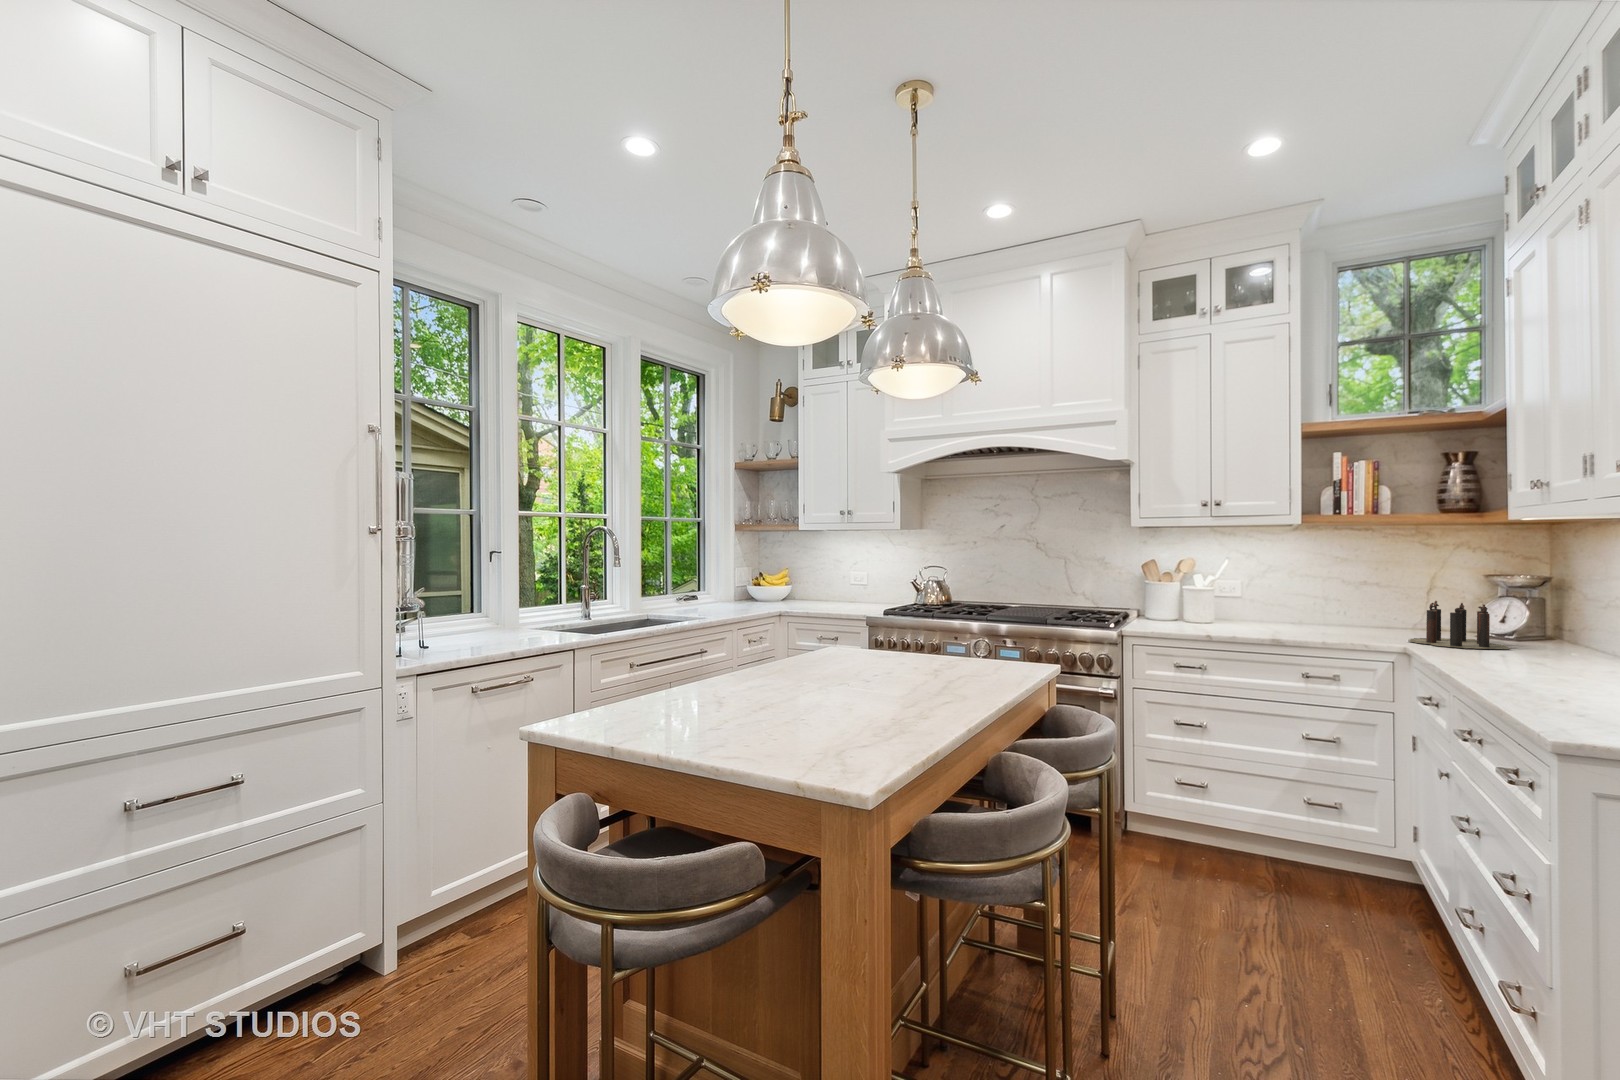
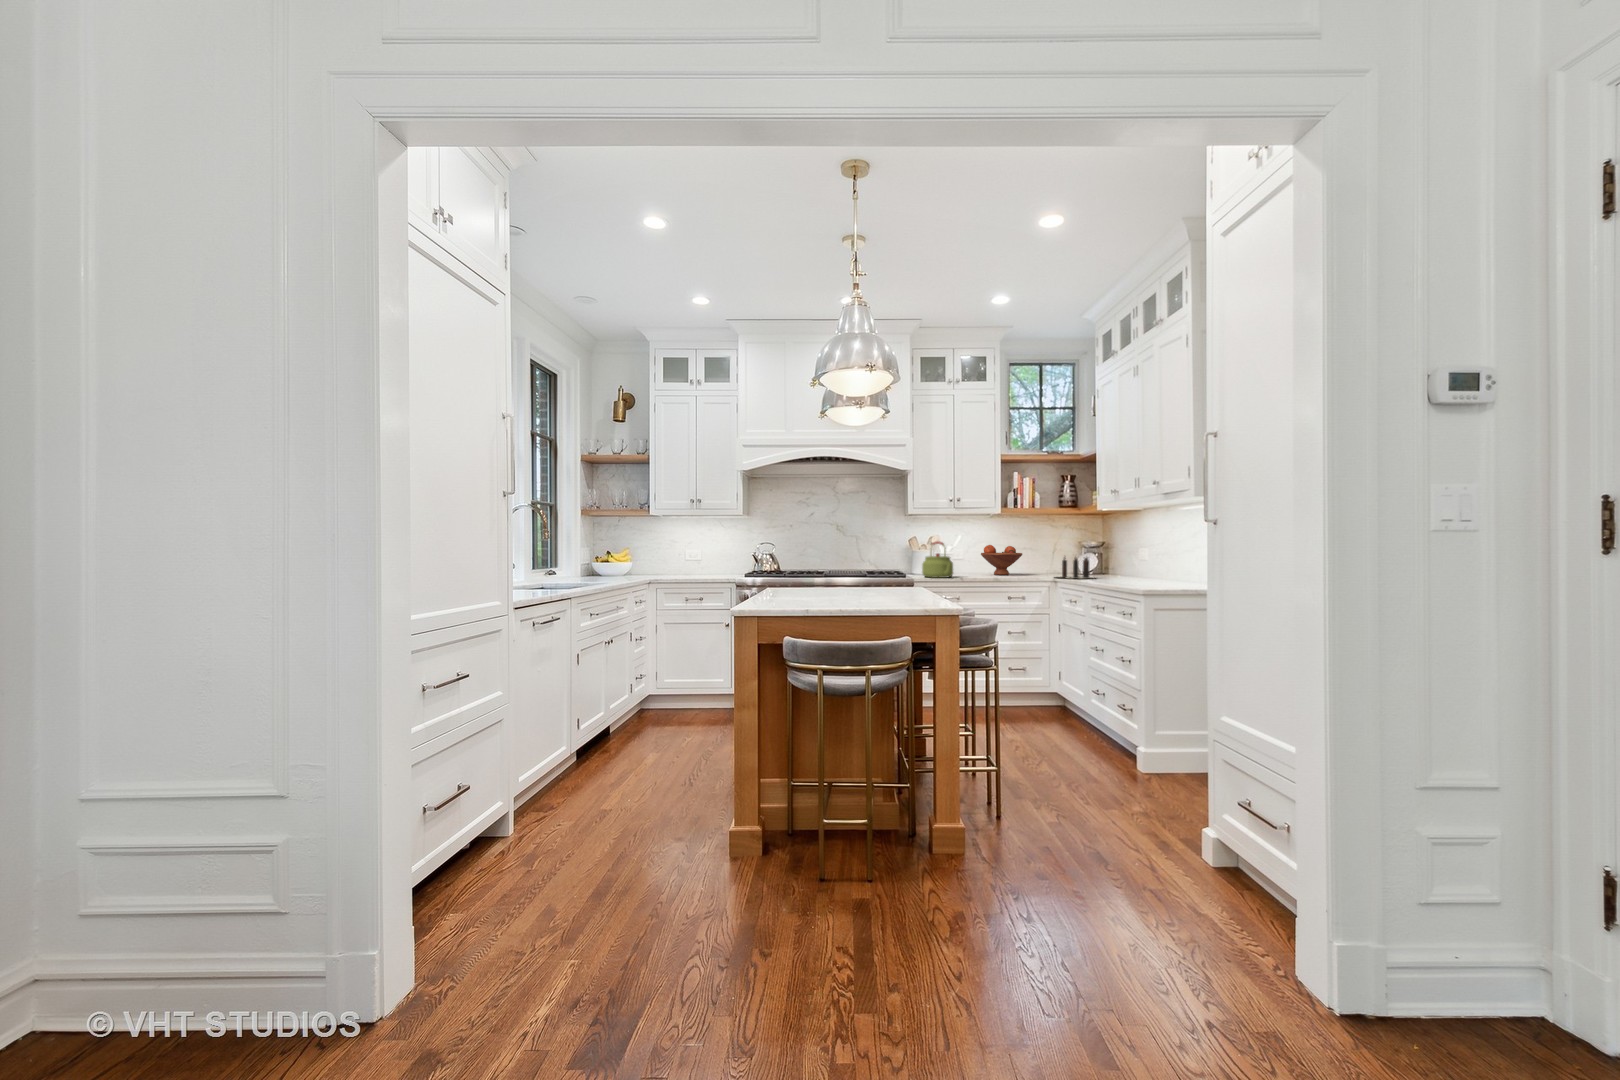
kettle: none [1153,571,1207,629] -> present [922,541,953,578]
fruit bowl: none [1274,575,1356,627] -> present [981,545,1022,575]

